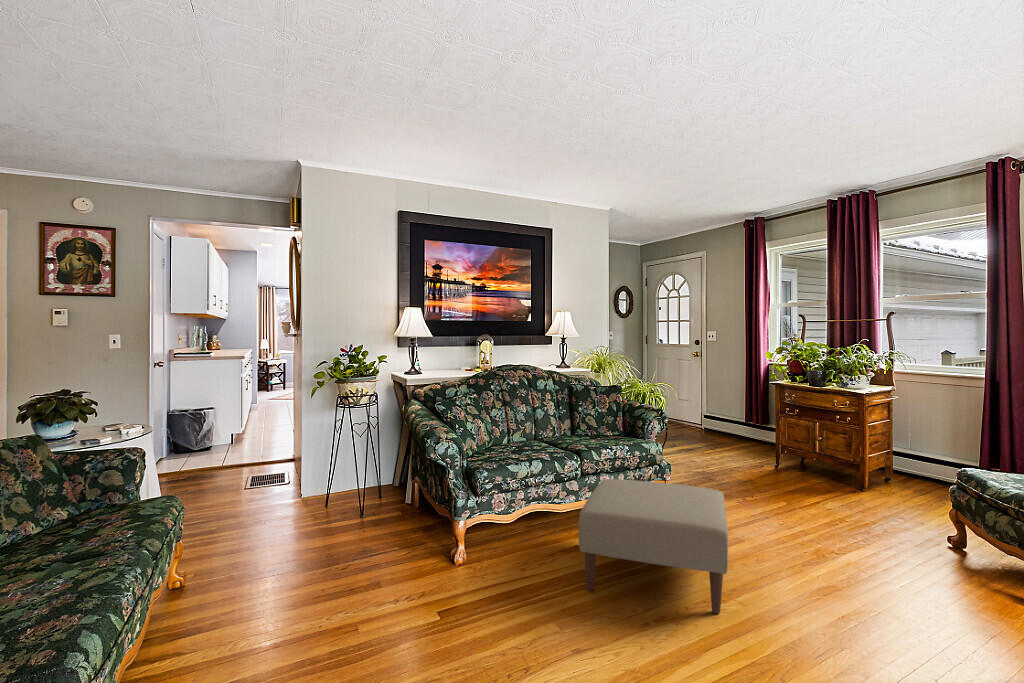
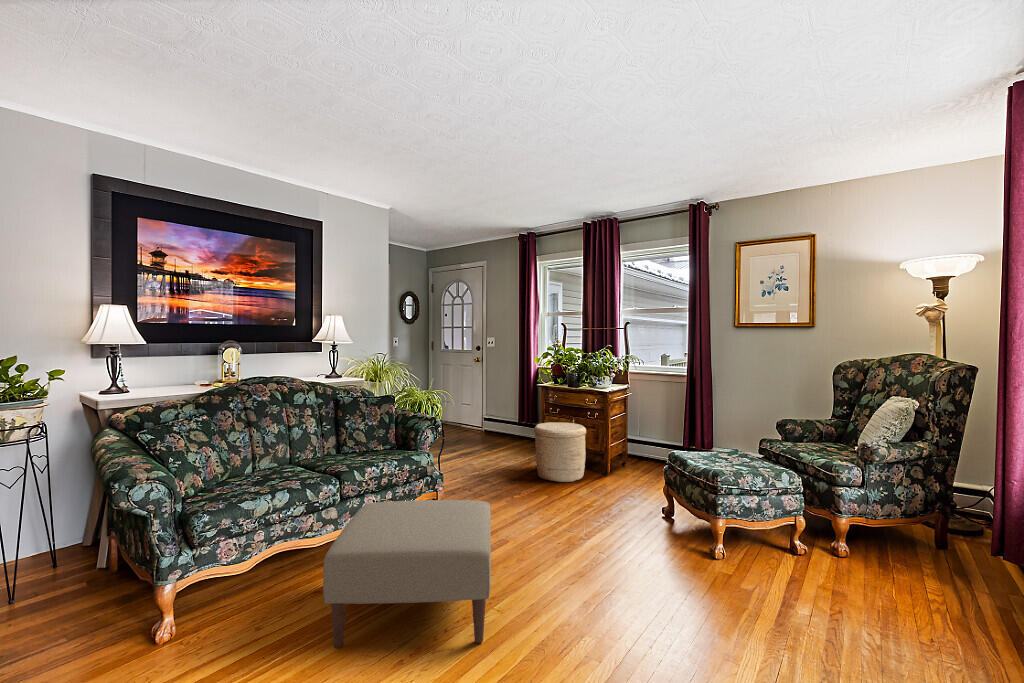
woven basket: none [768,424,833,490] -> present [534,422,586,482]

